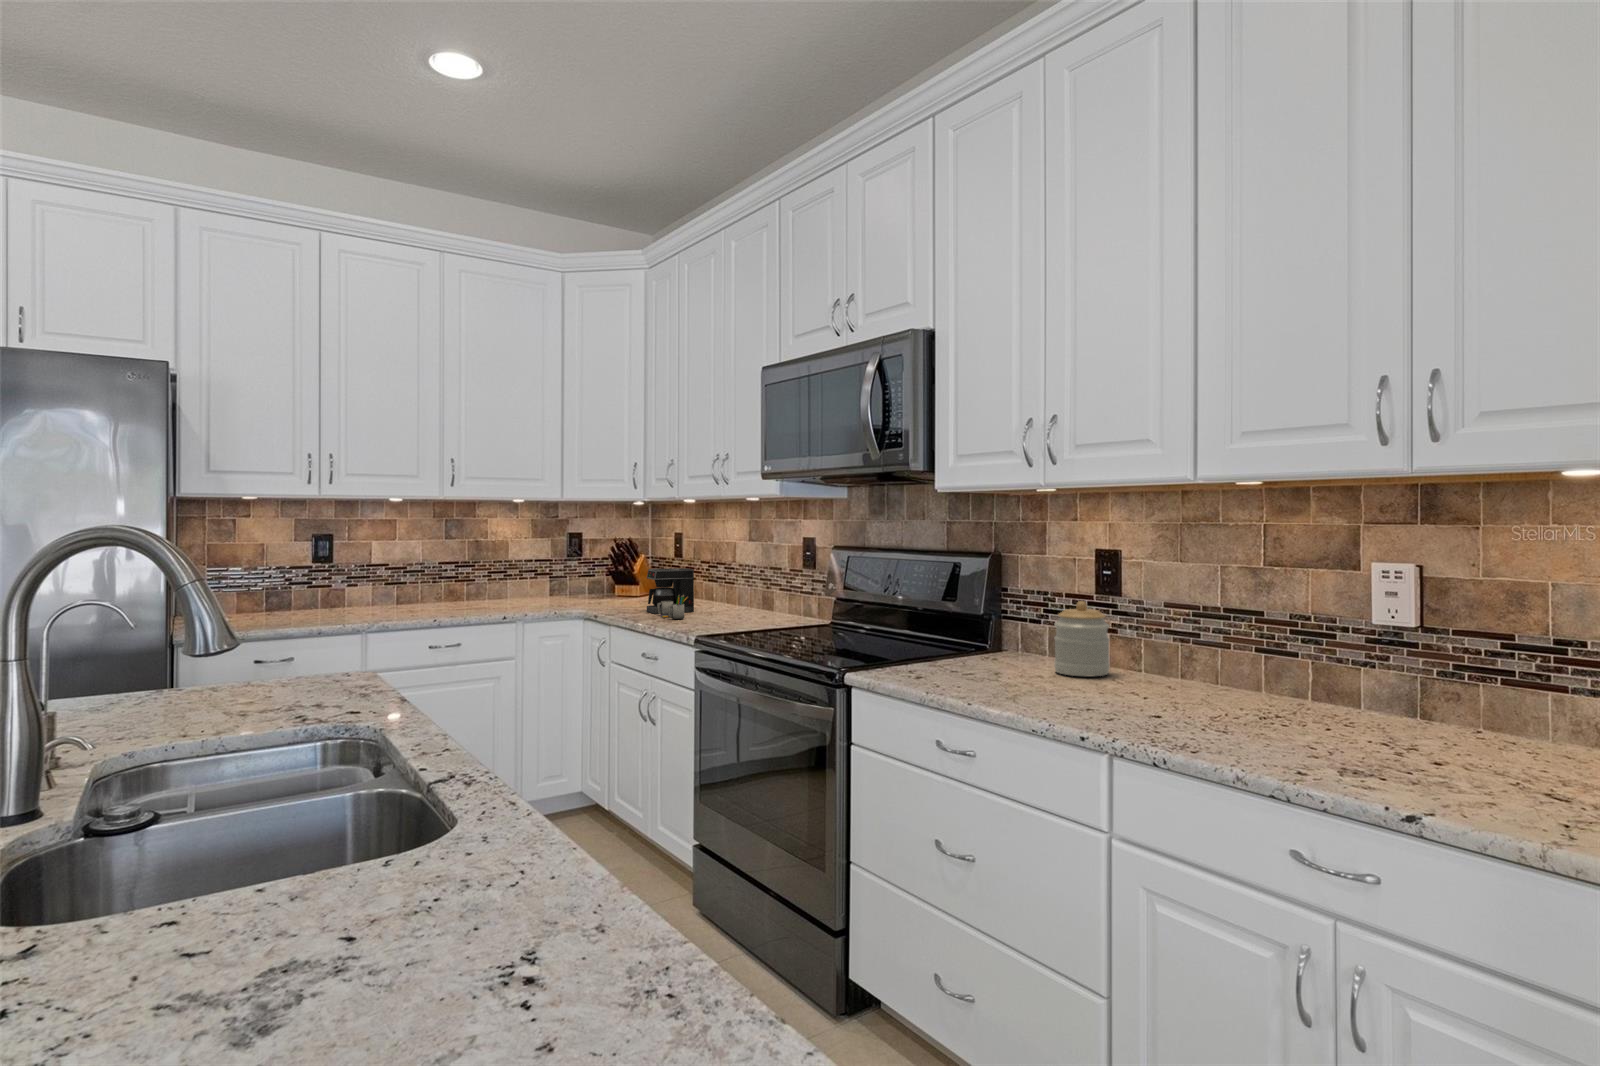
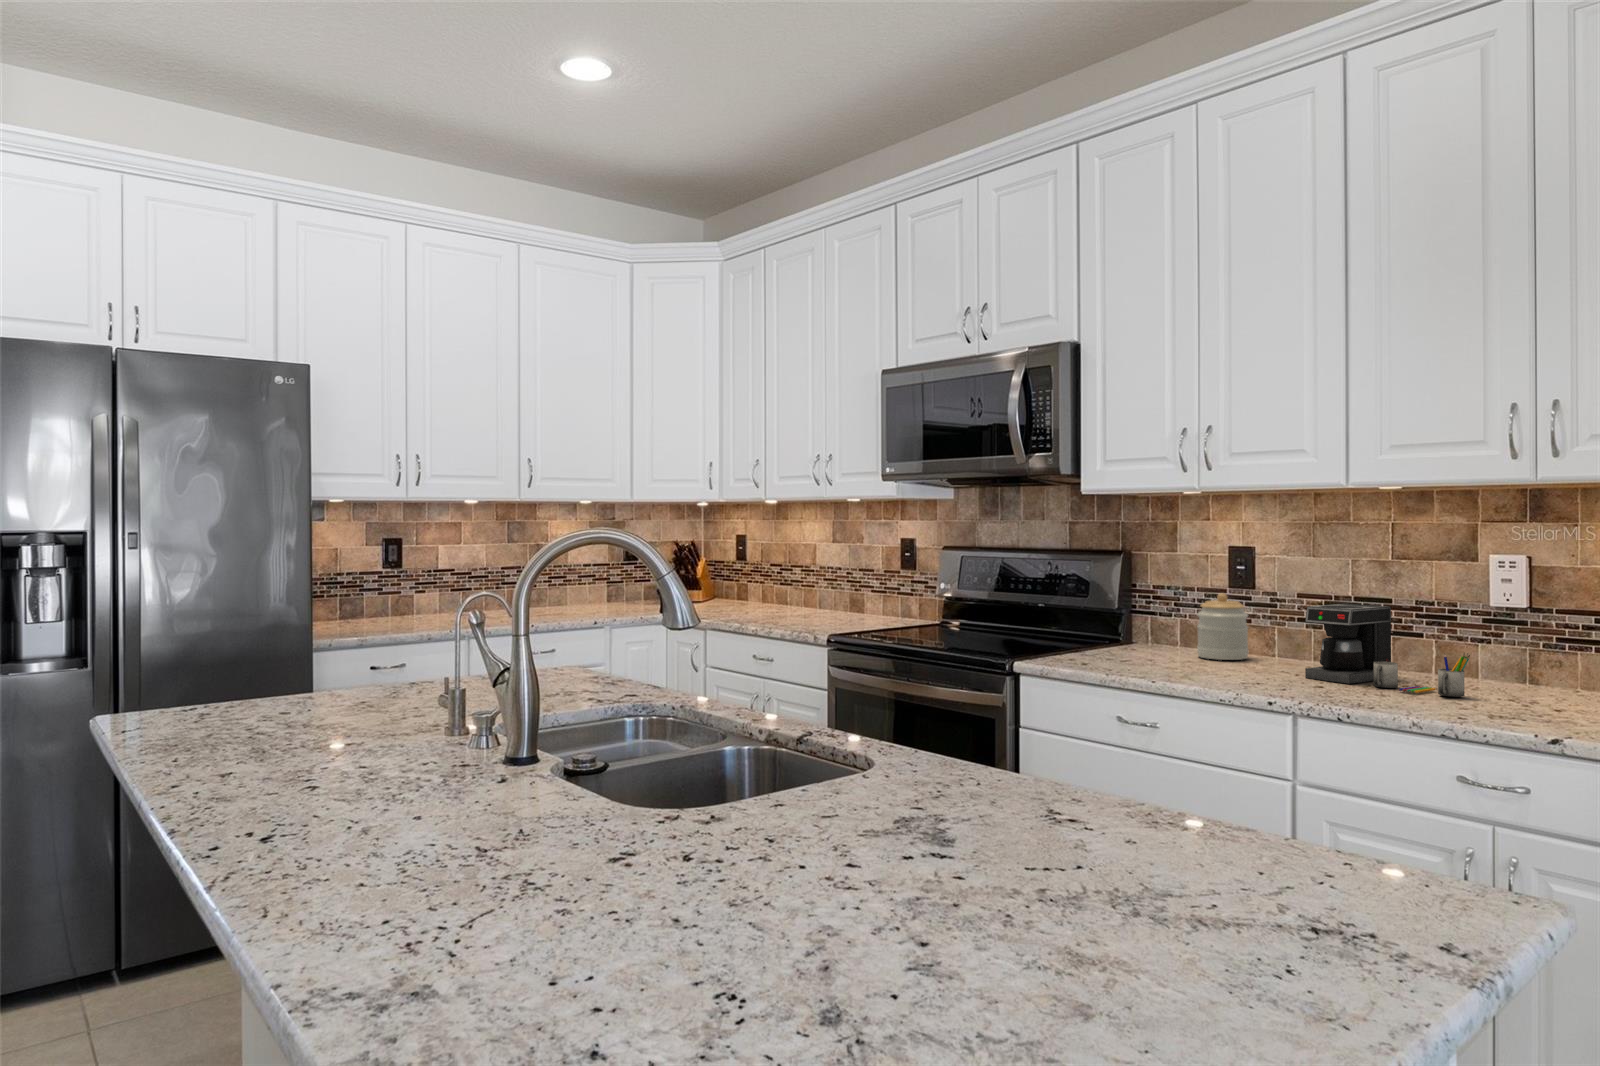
coffee maker: present [647,568,694,619] -> present [1305,604,1470,697]

